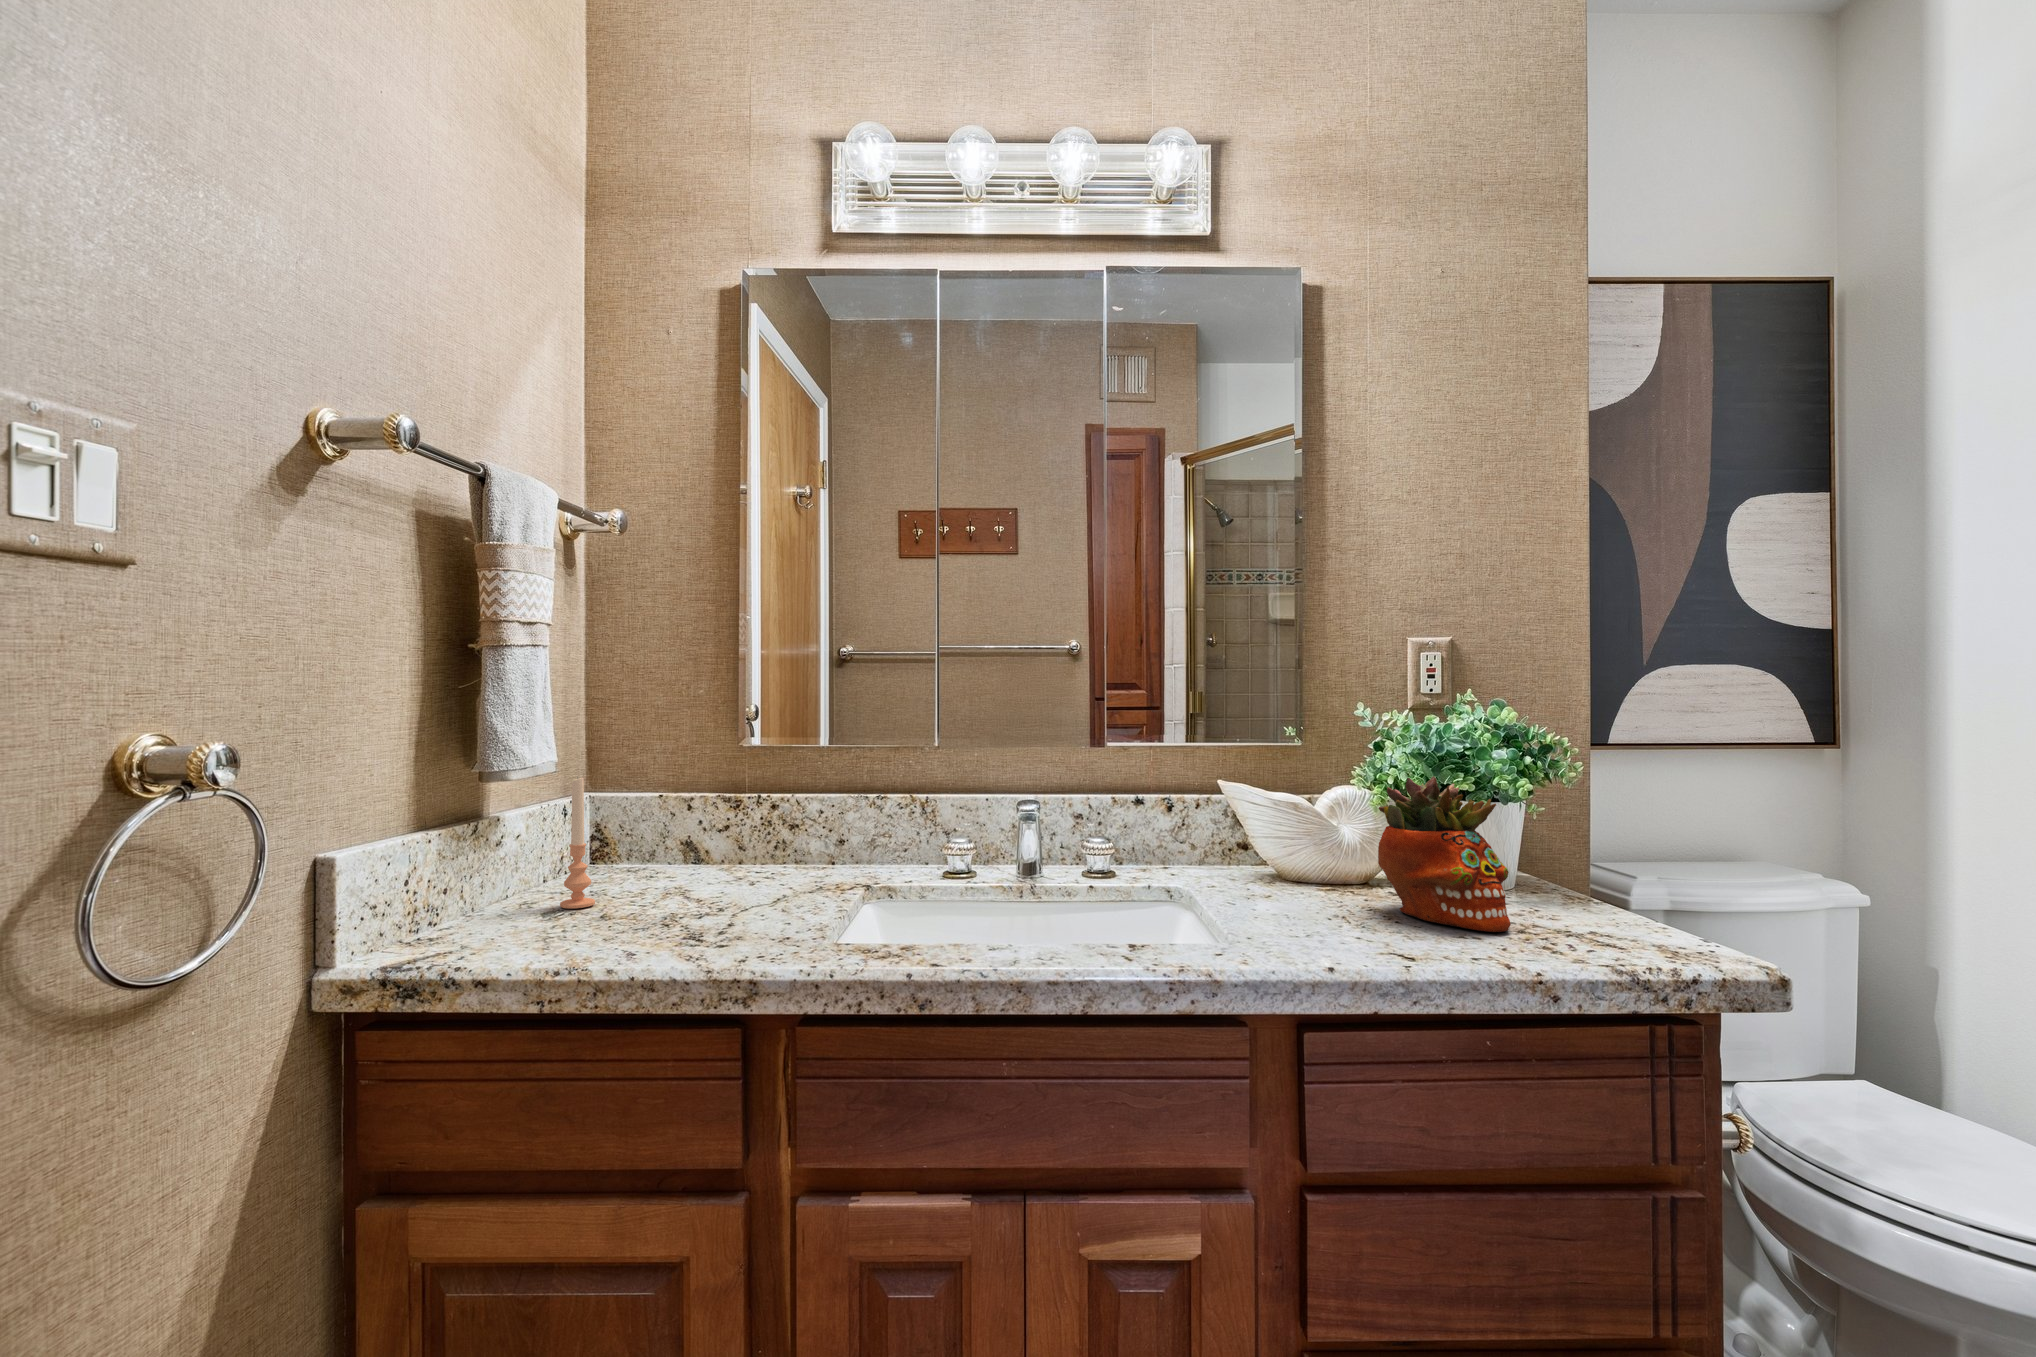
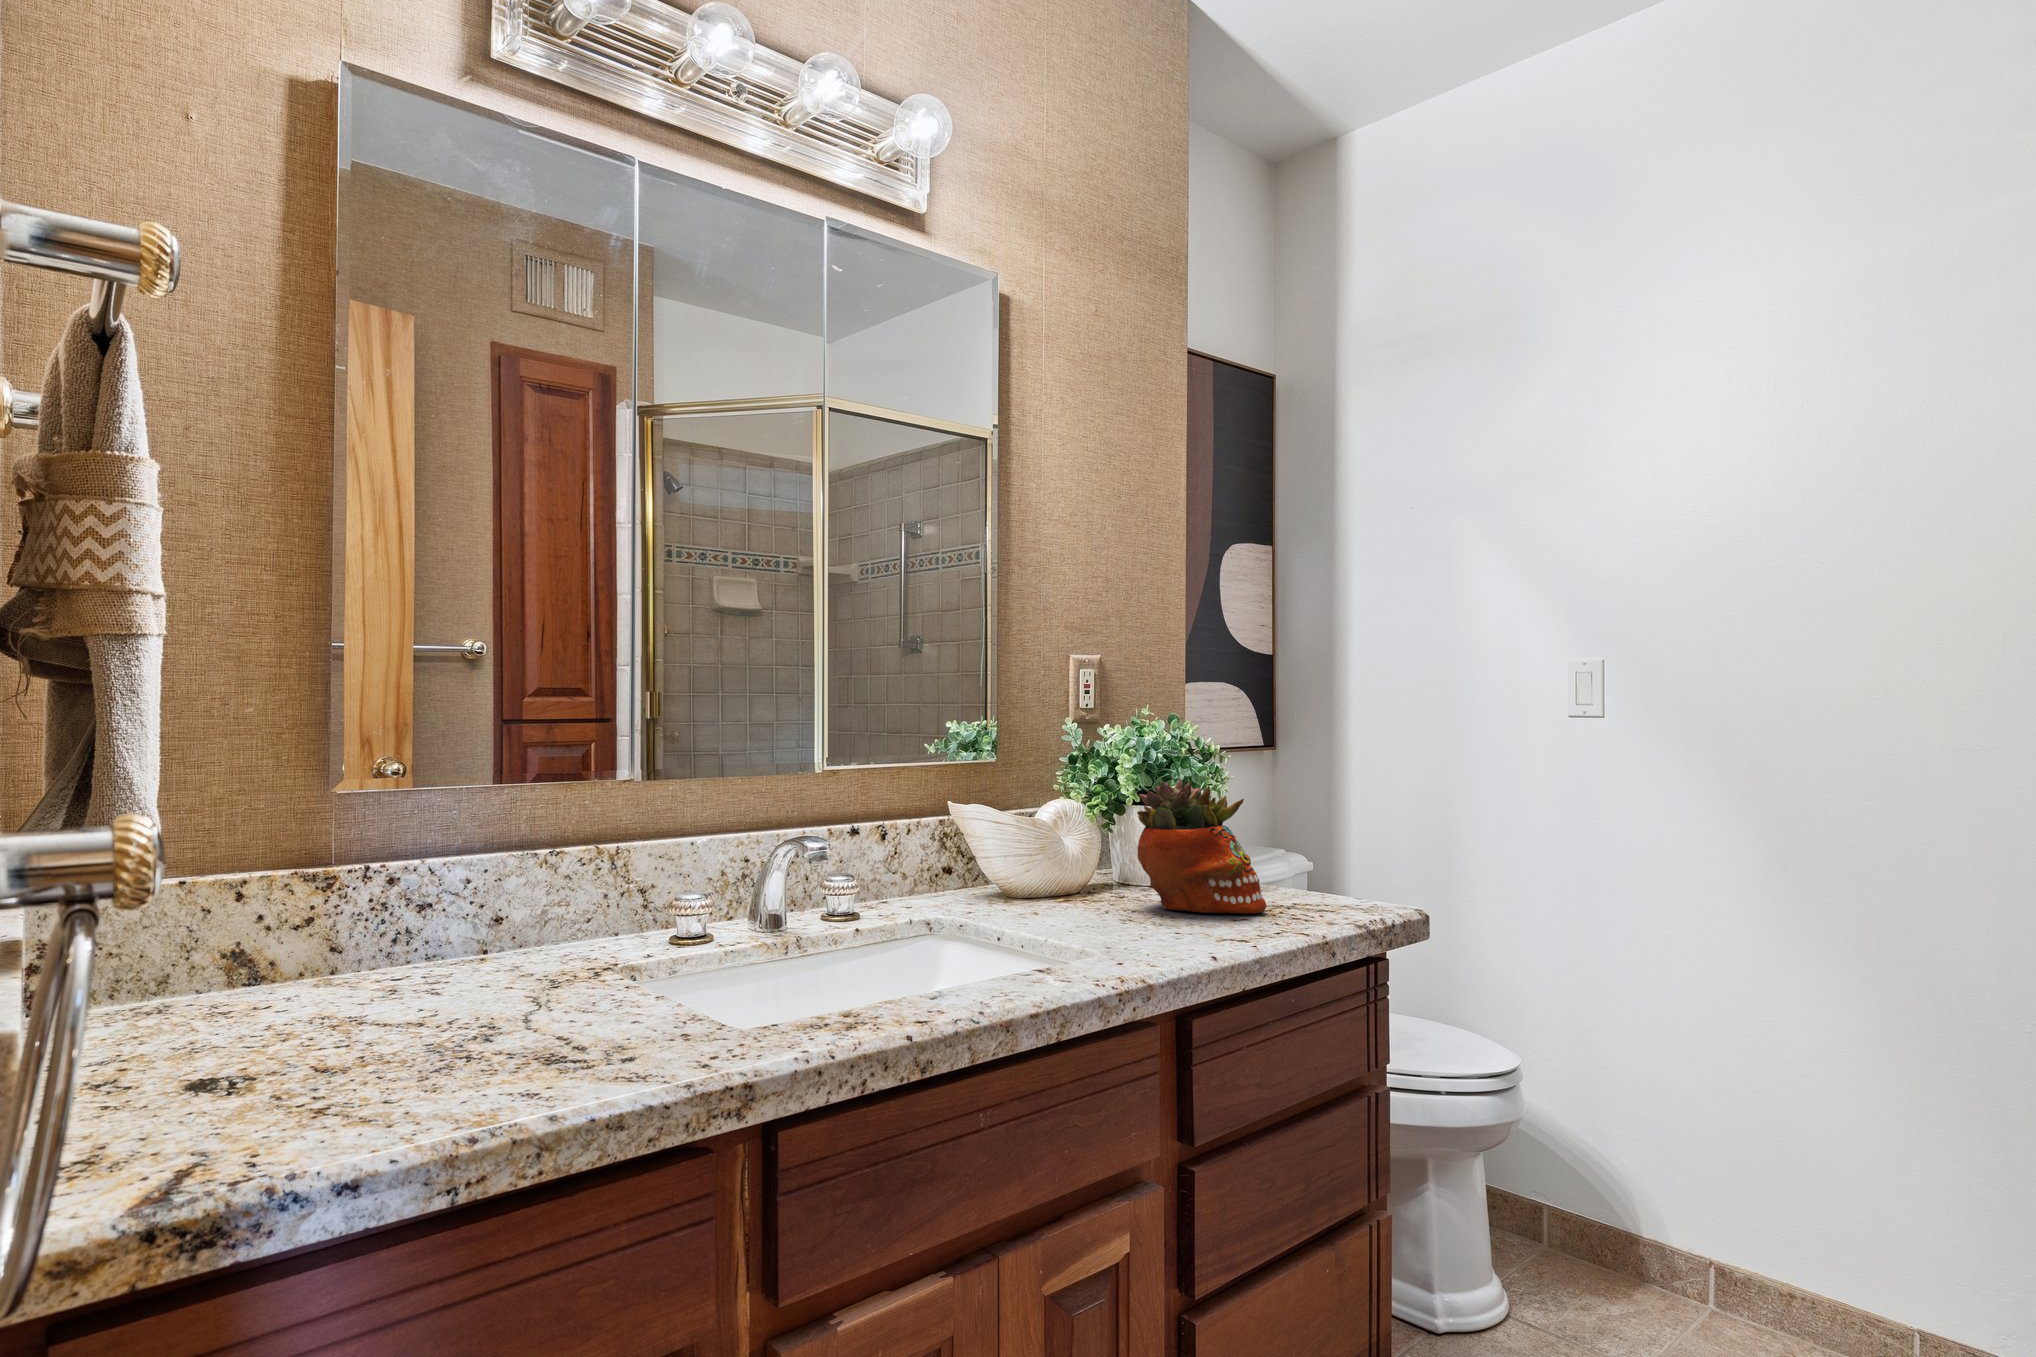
candle: present [560,778,595,909] -> none [190,847,255,1070]

